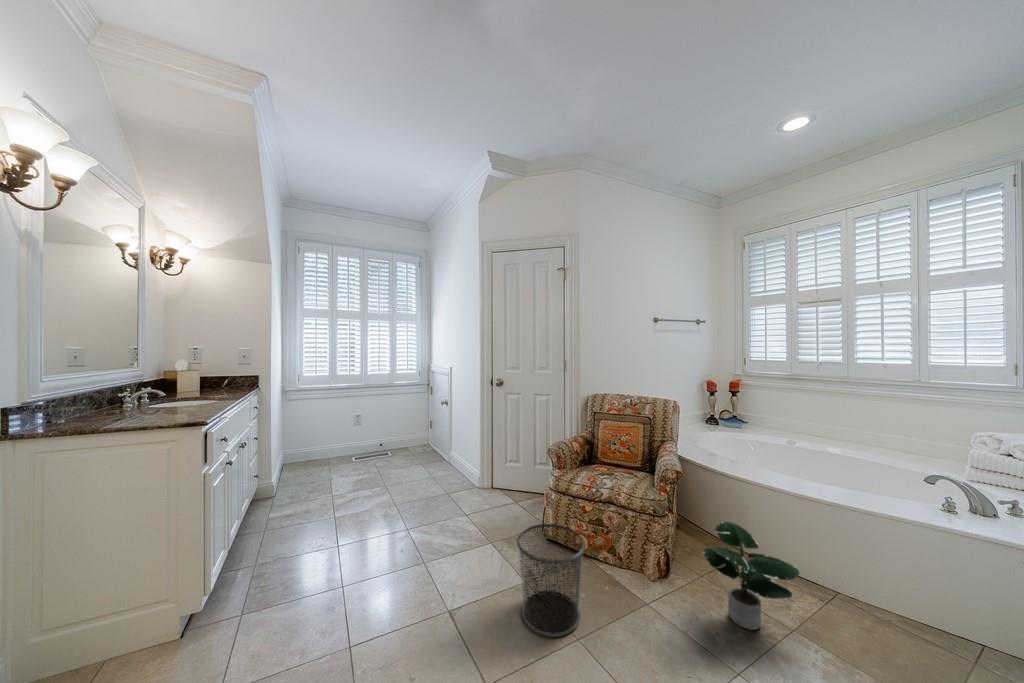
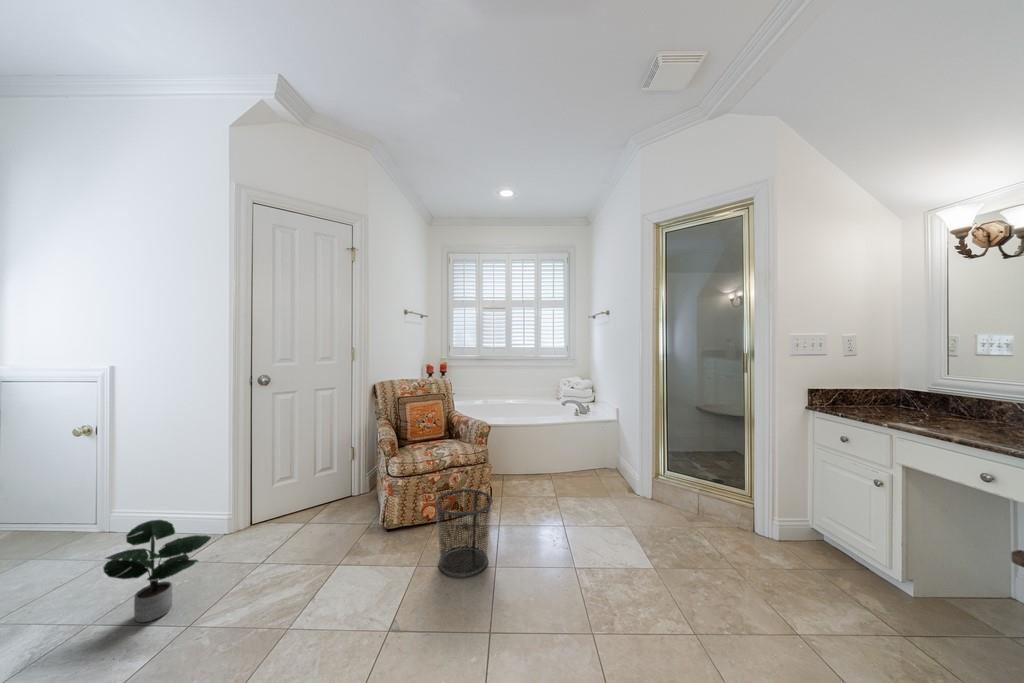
potted plant: present [703,522,800,630] -> present [103,520,211,622]

